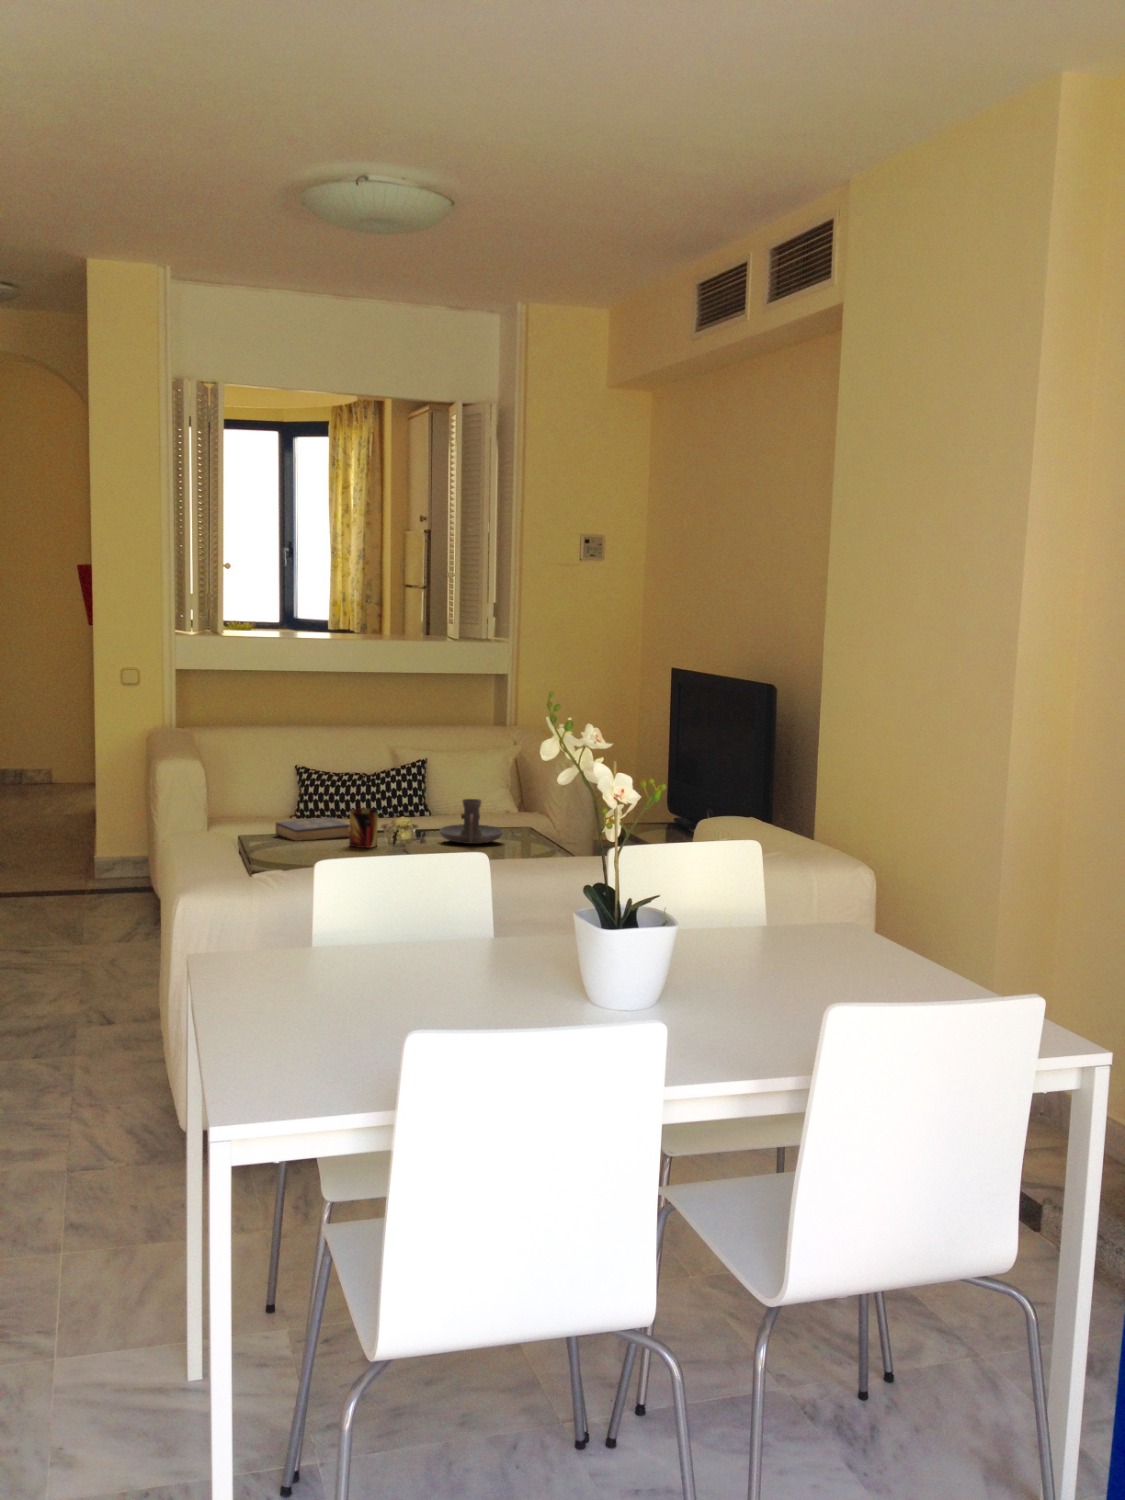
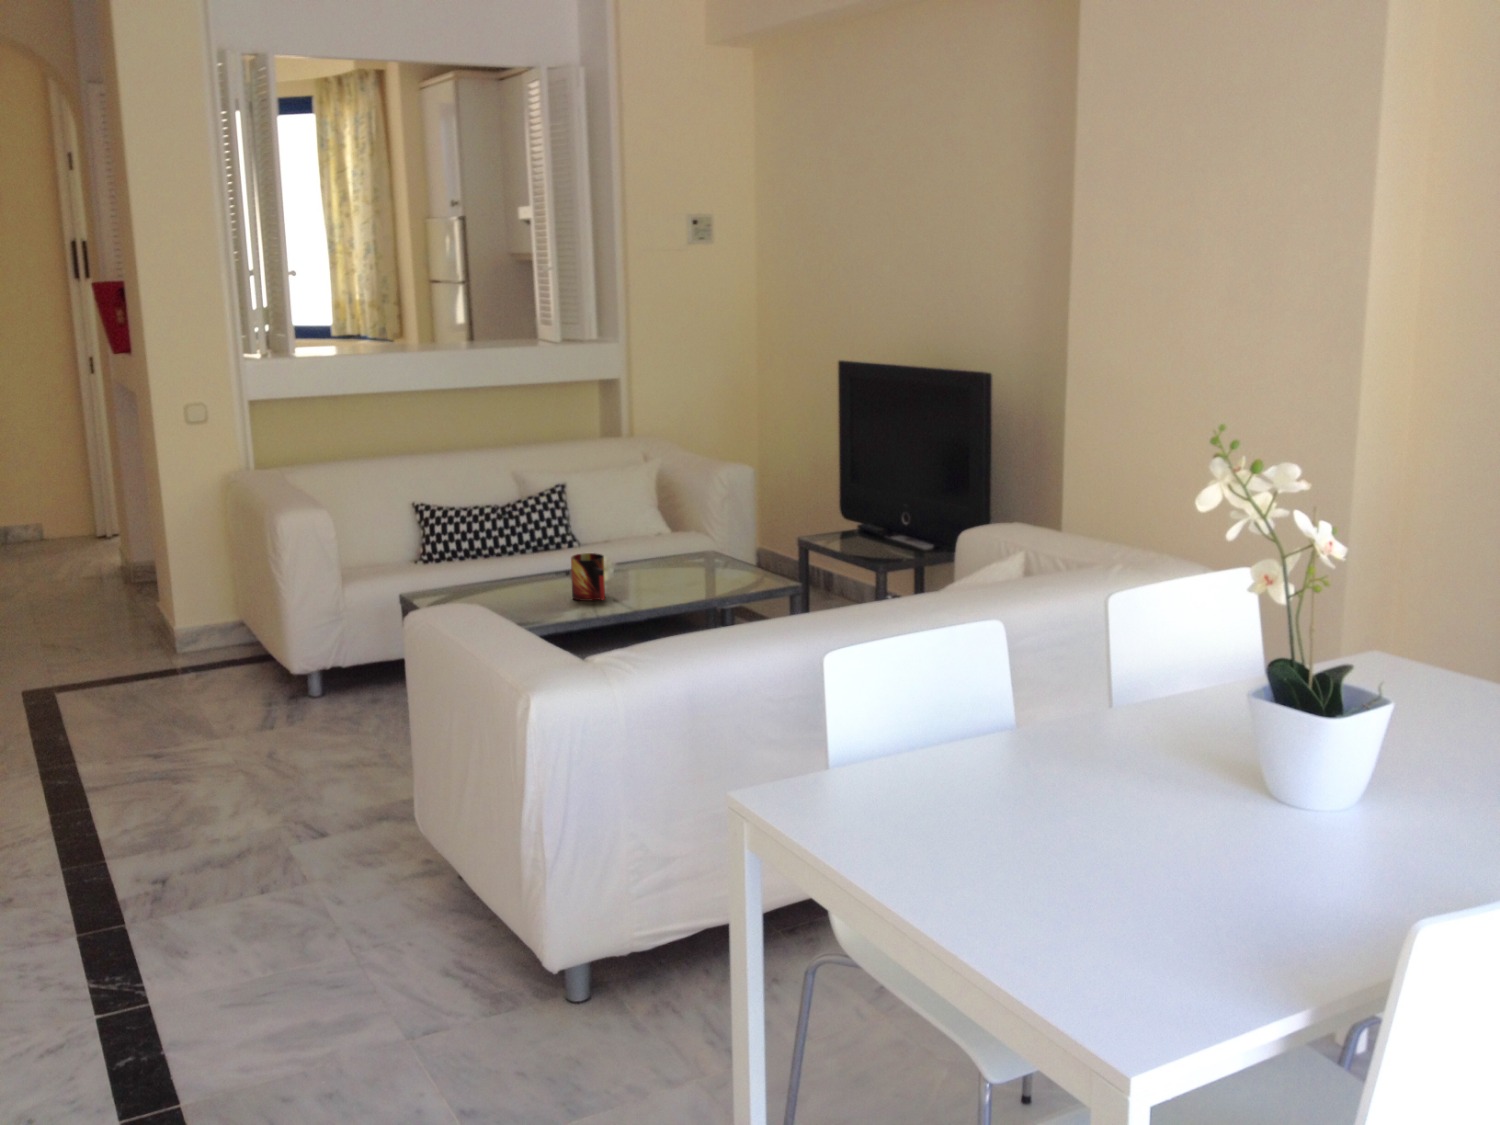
candle holder: present [440,799,503,844] -> none [660,529,733,582]
hardback book: present [276,817,350,841] -> none [460,565,550,601]

